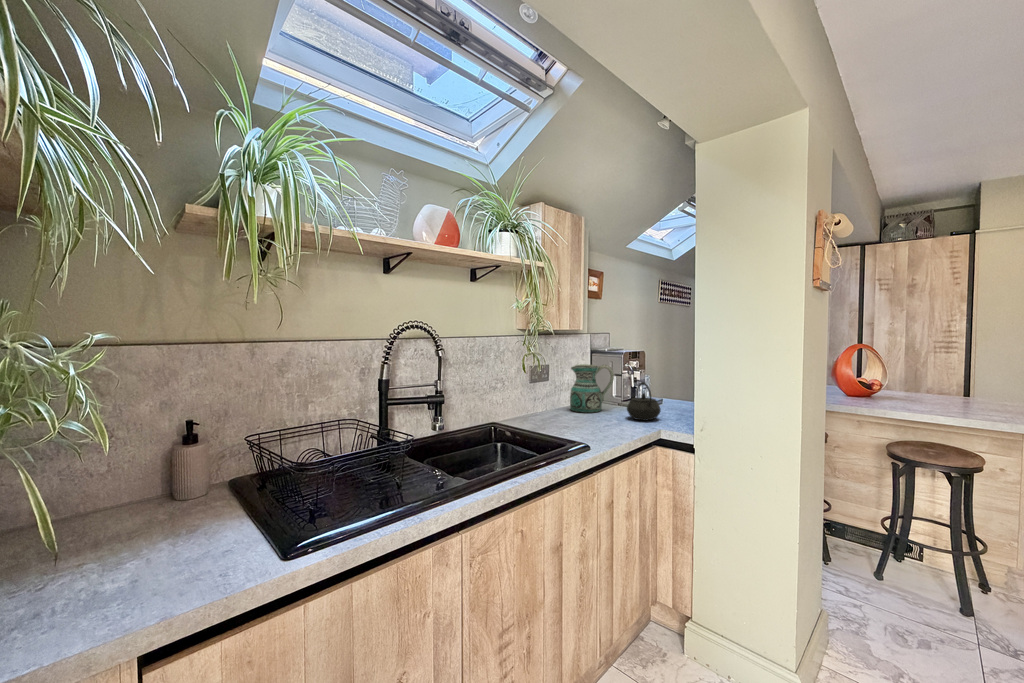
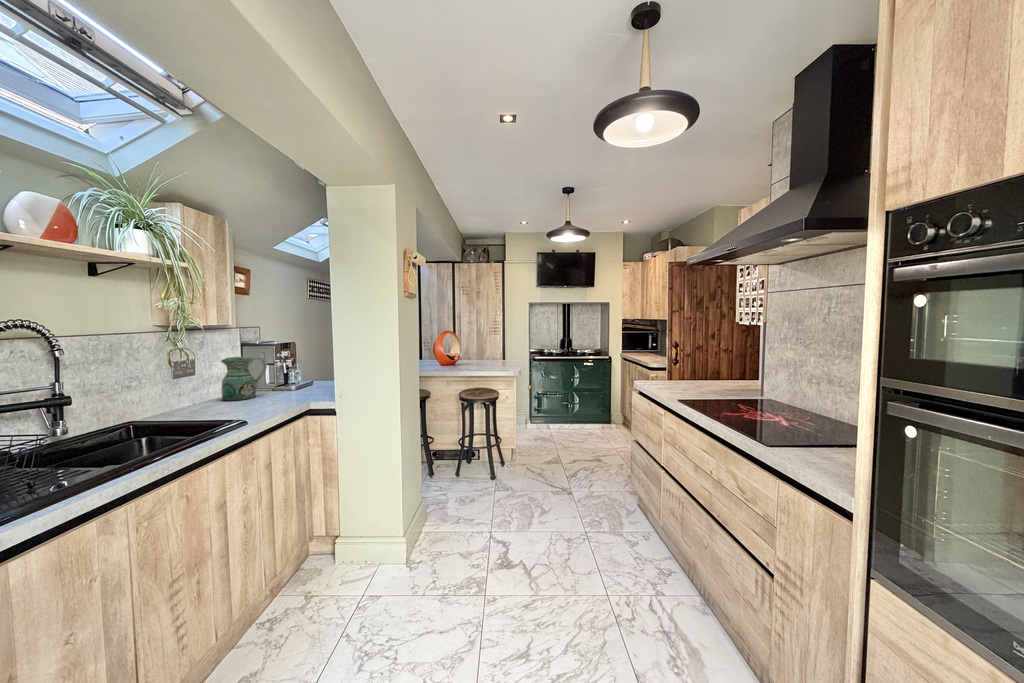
kettle: present [627,382,661,420] -> none [280,367,310,399]

